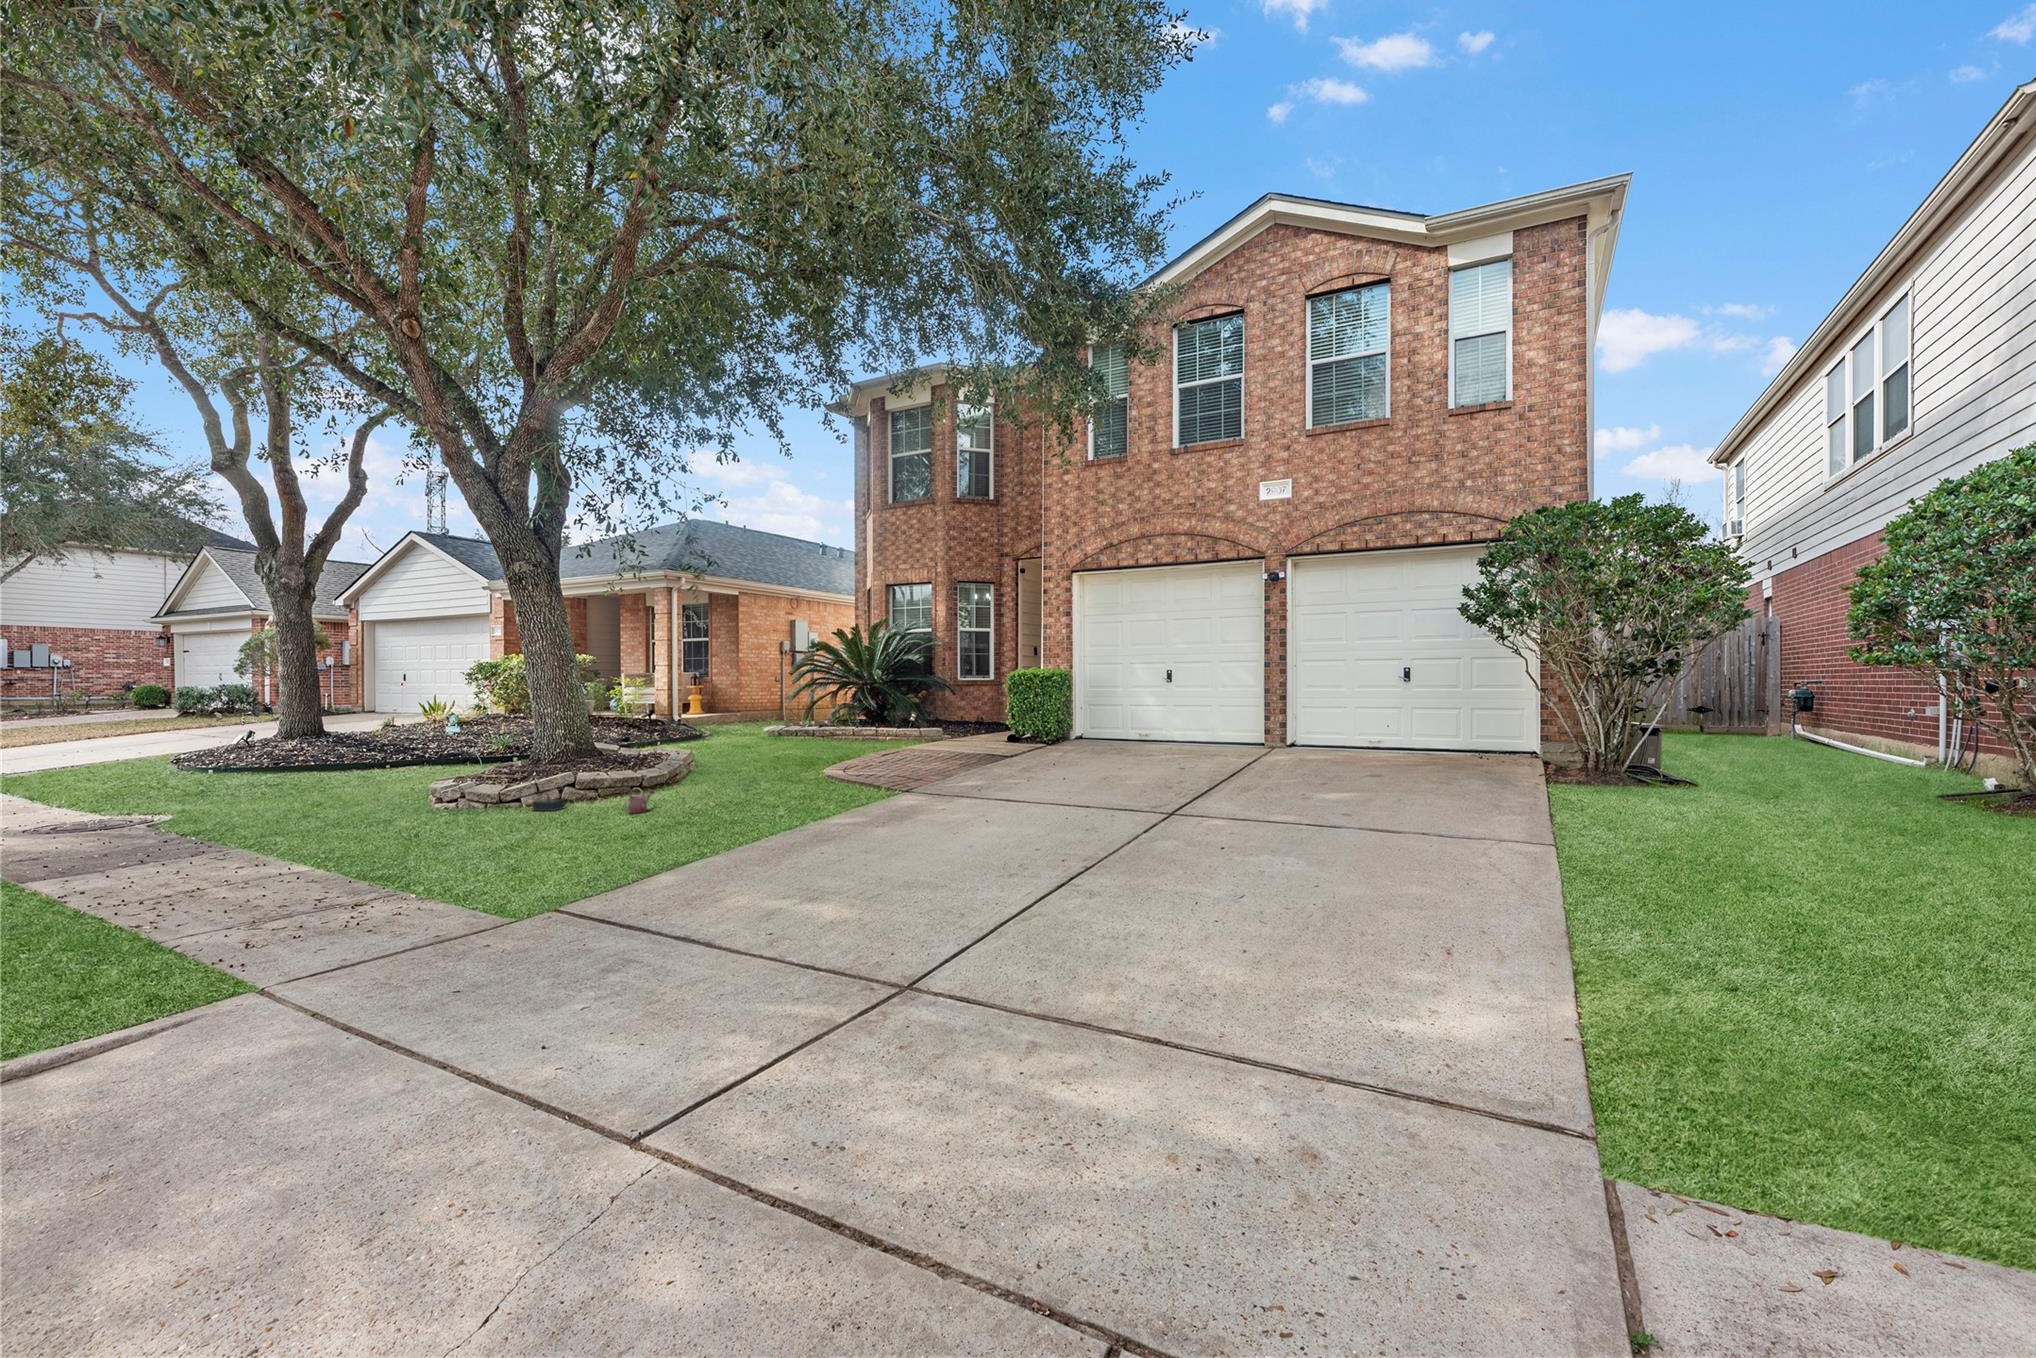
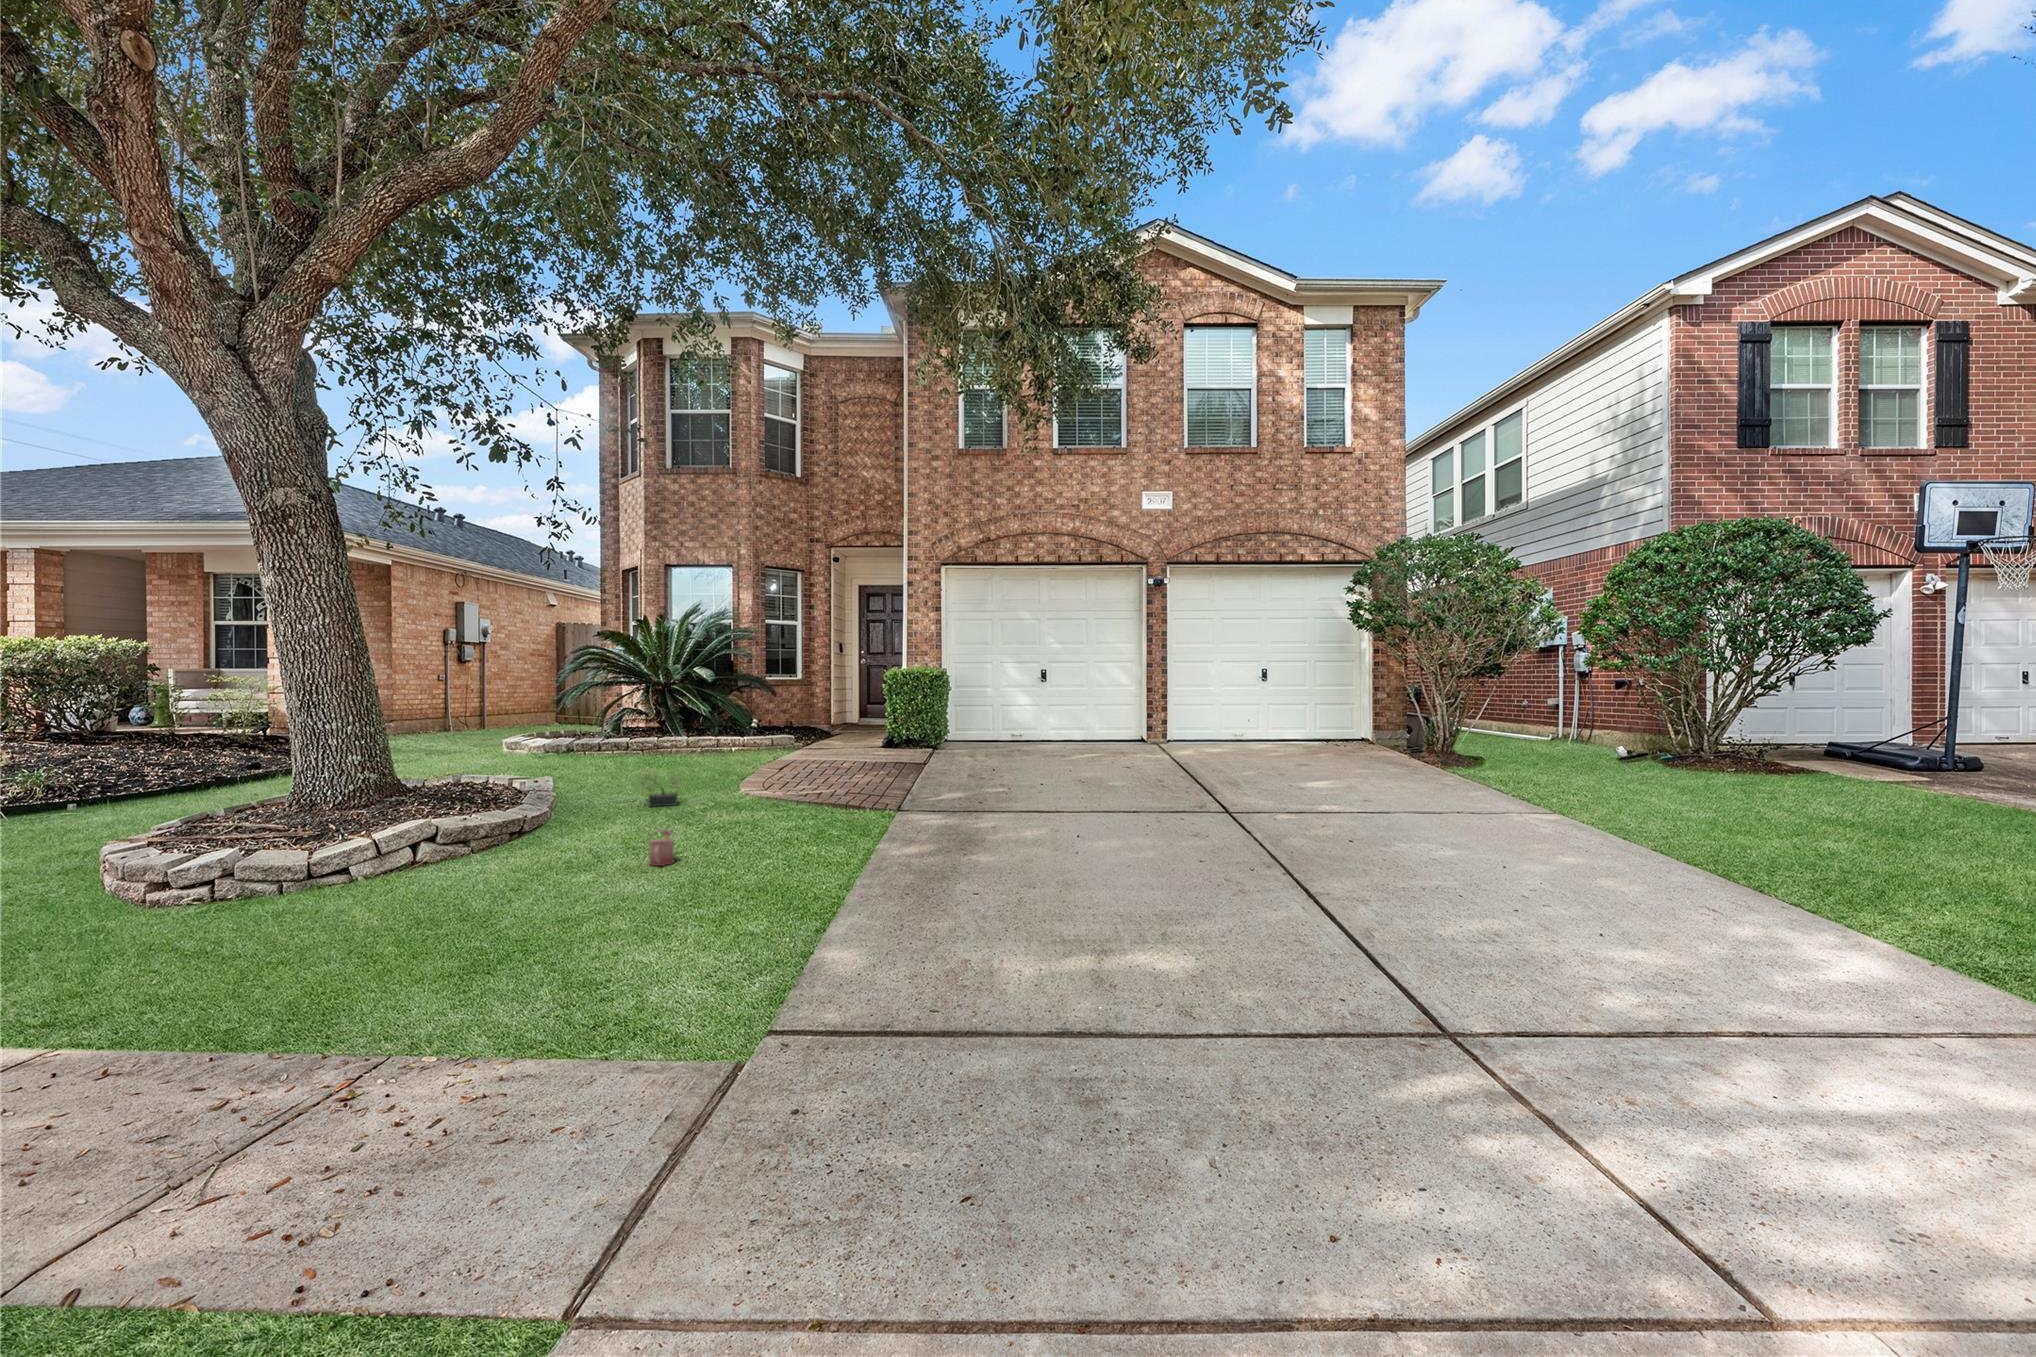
decorative plant: present [527,779,566,811] -> present [637,769,681,807]

